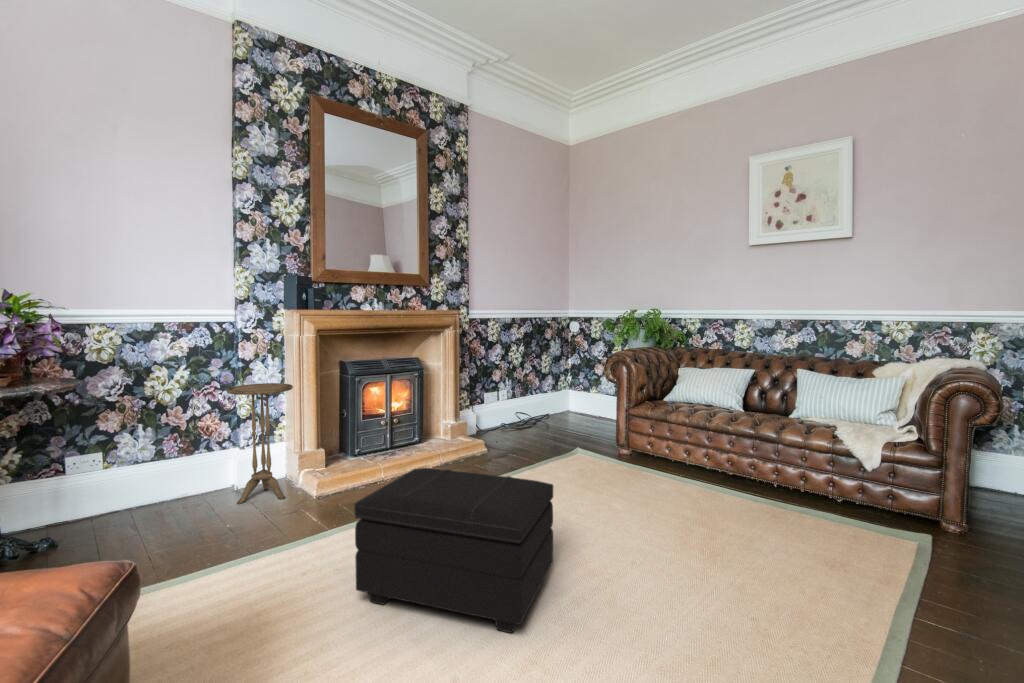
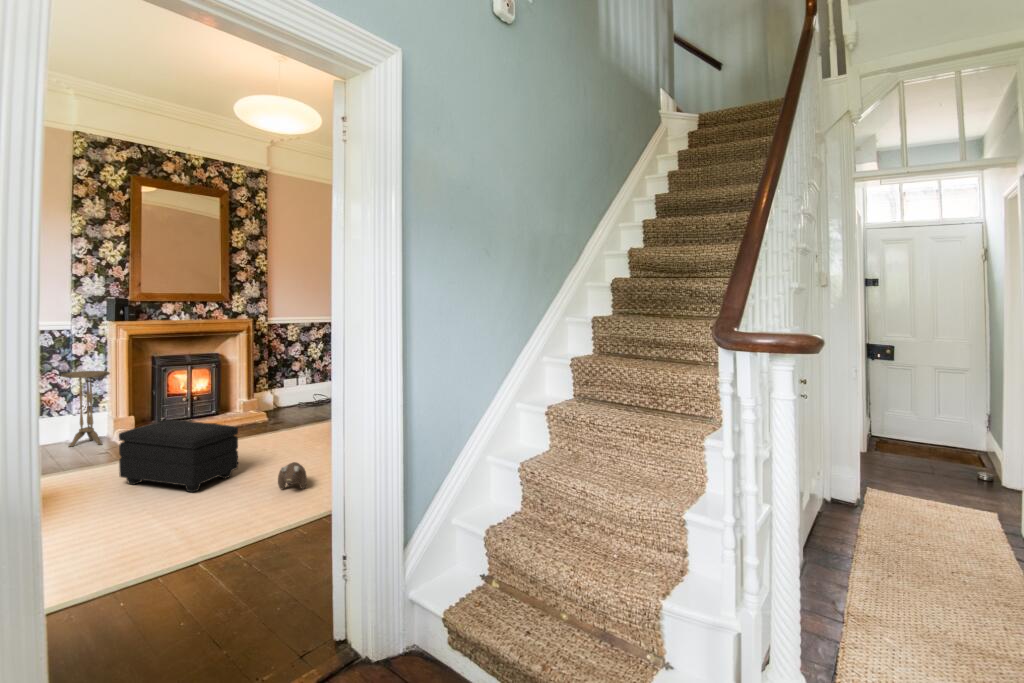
plush toy: none [667,561,733,623] -> present [278,462,307,489]

